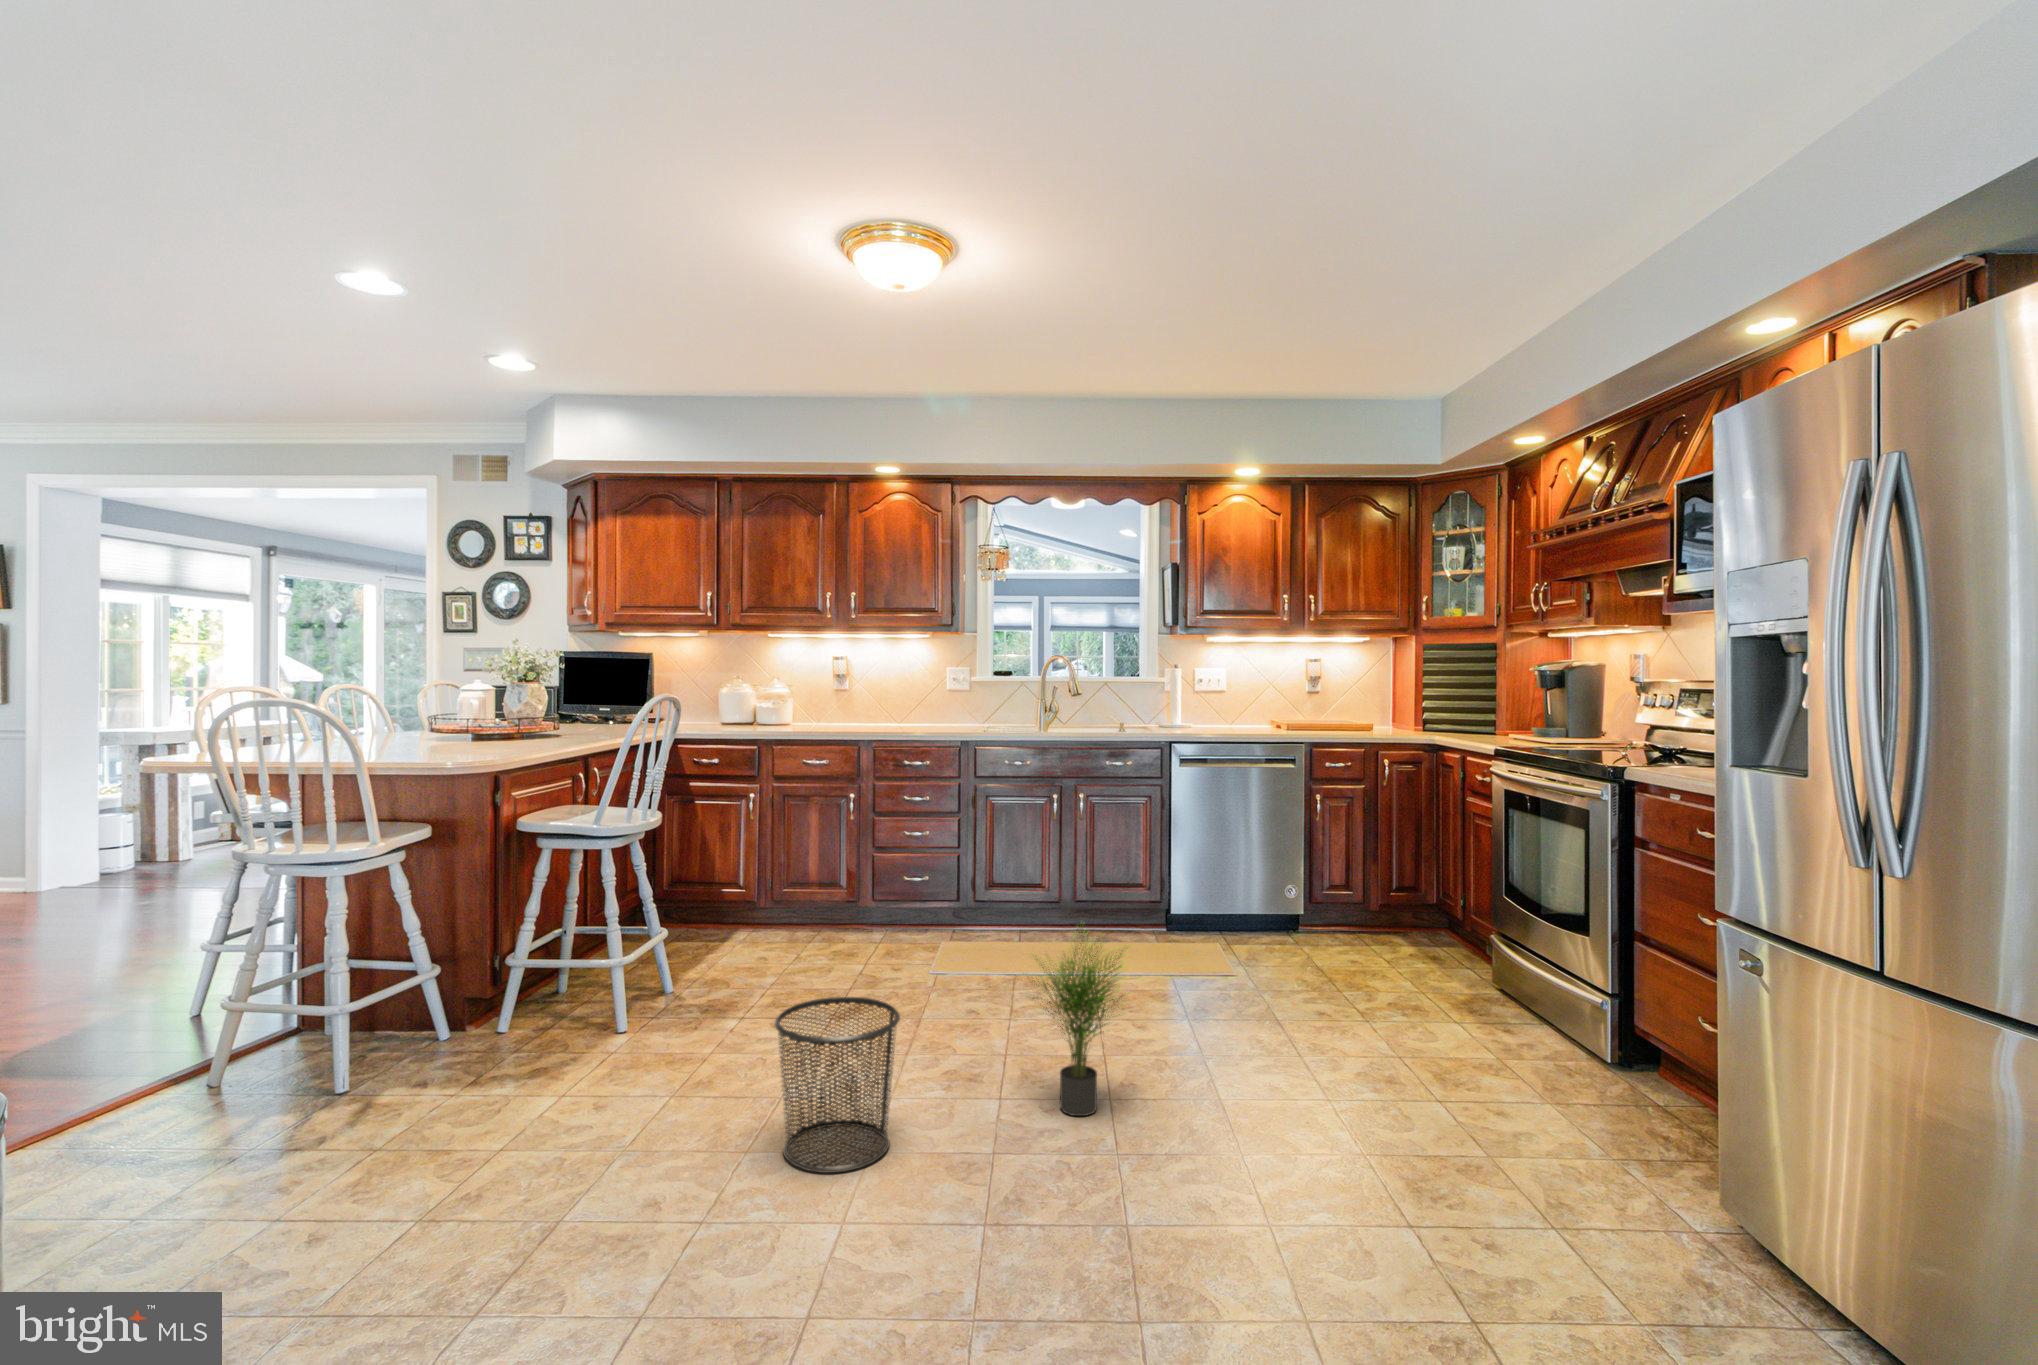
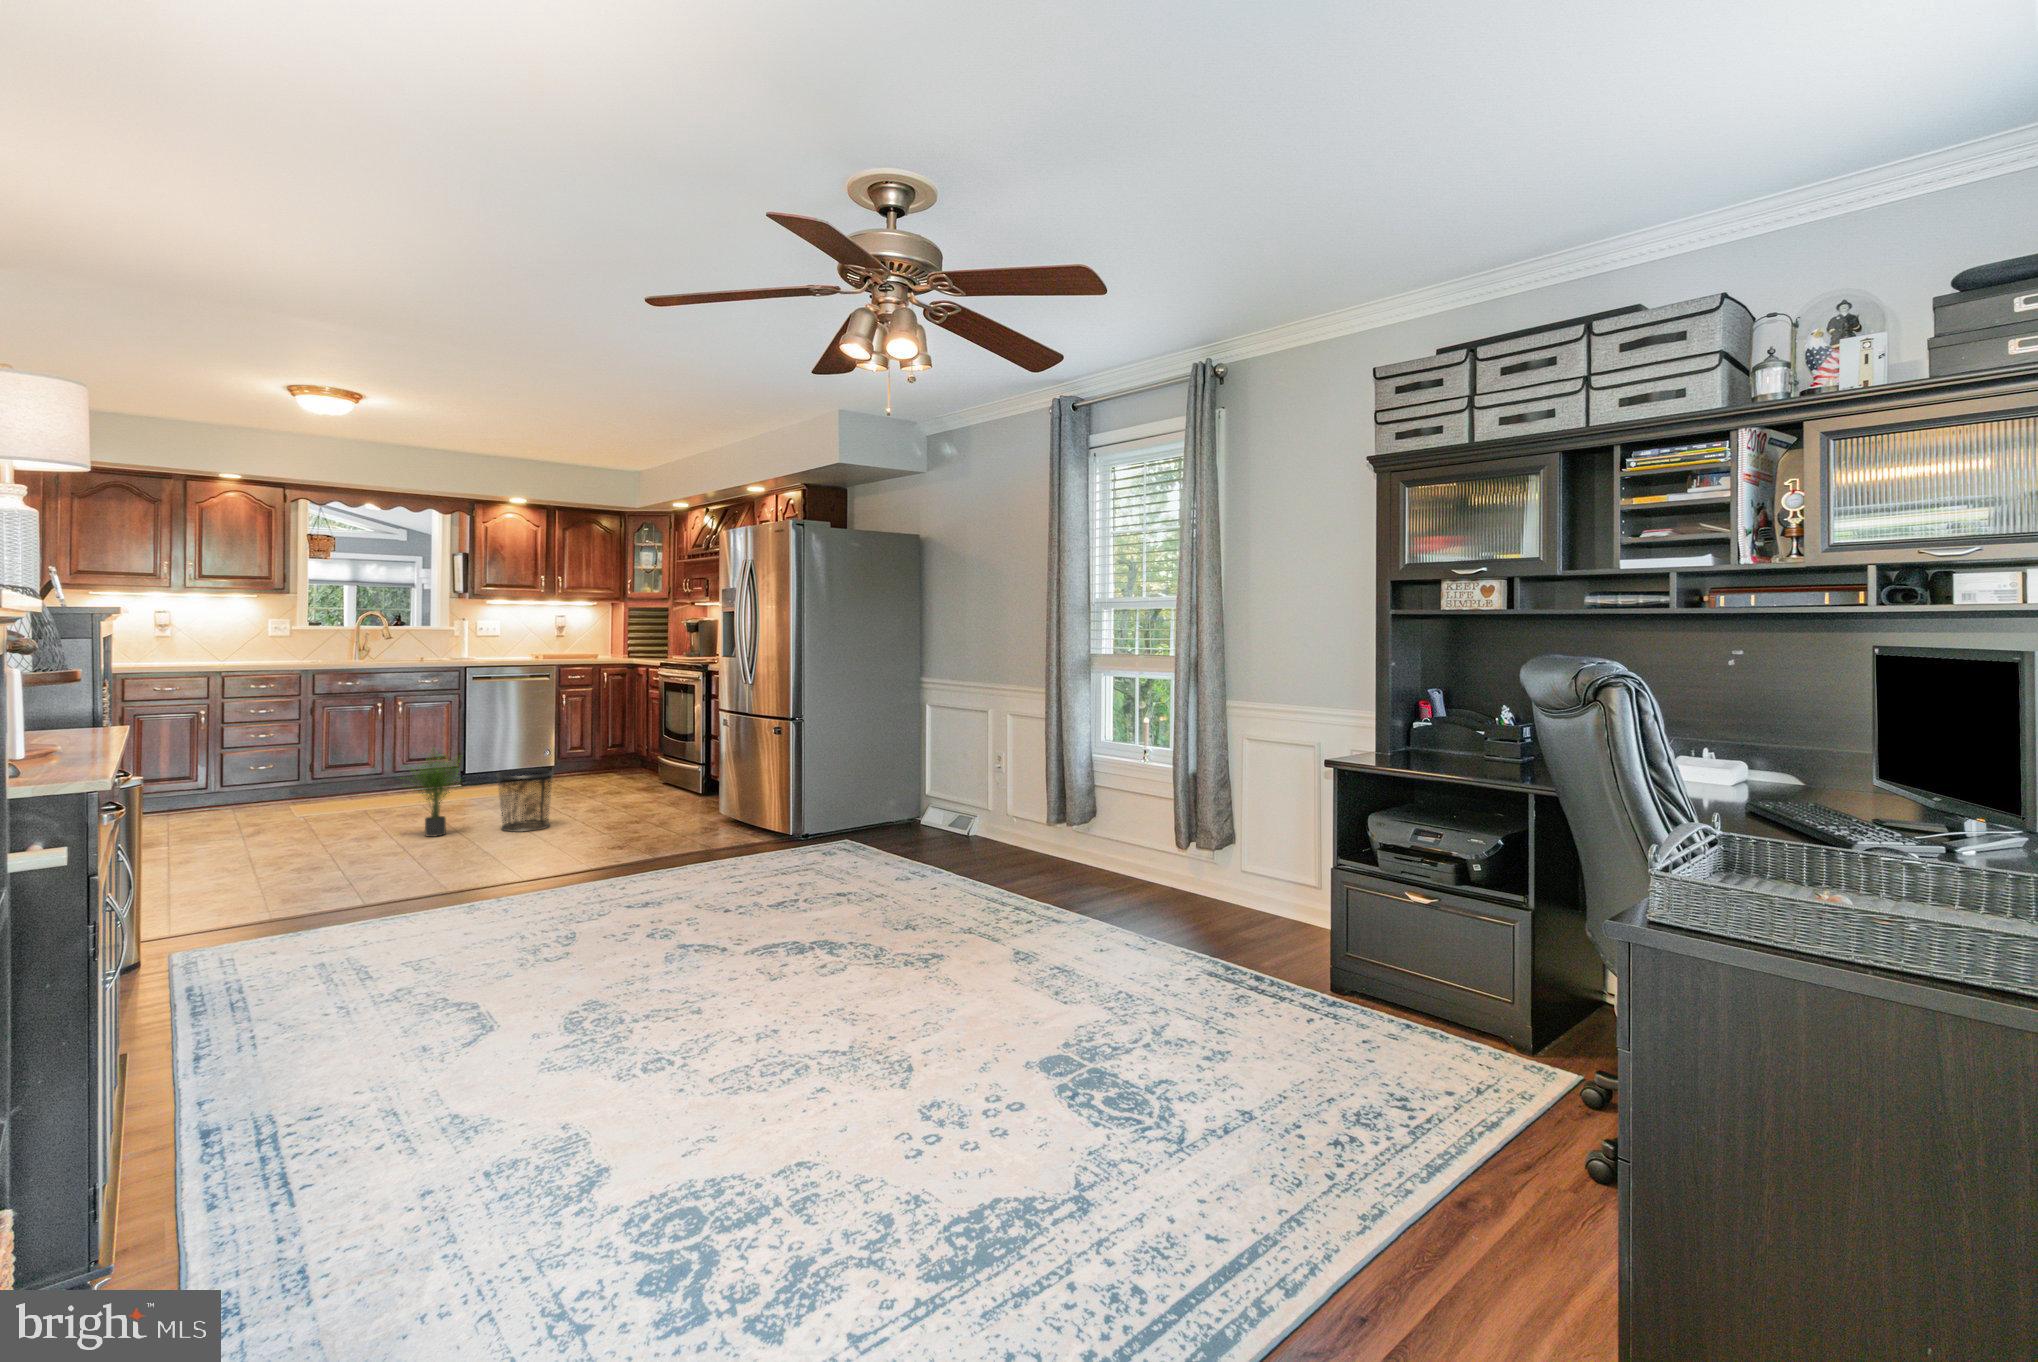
waste bin: present [775,997,900,1173] -> present [497,769,554,832]

